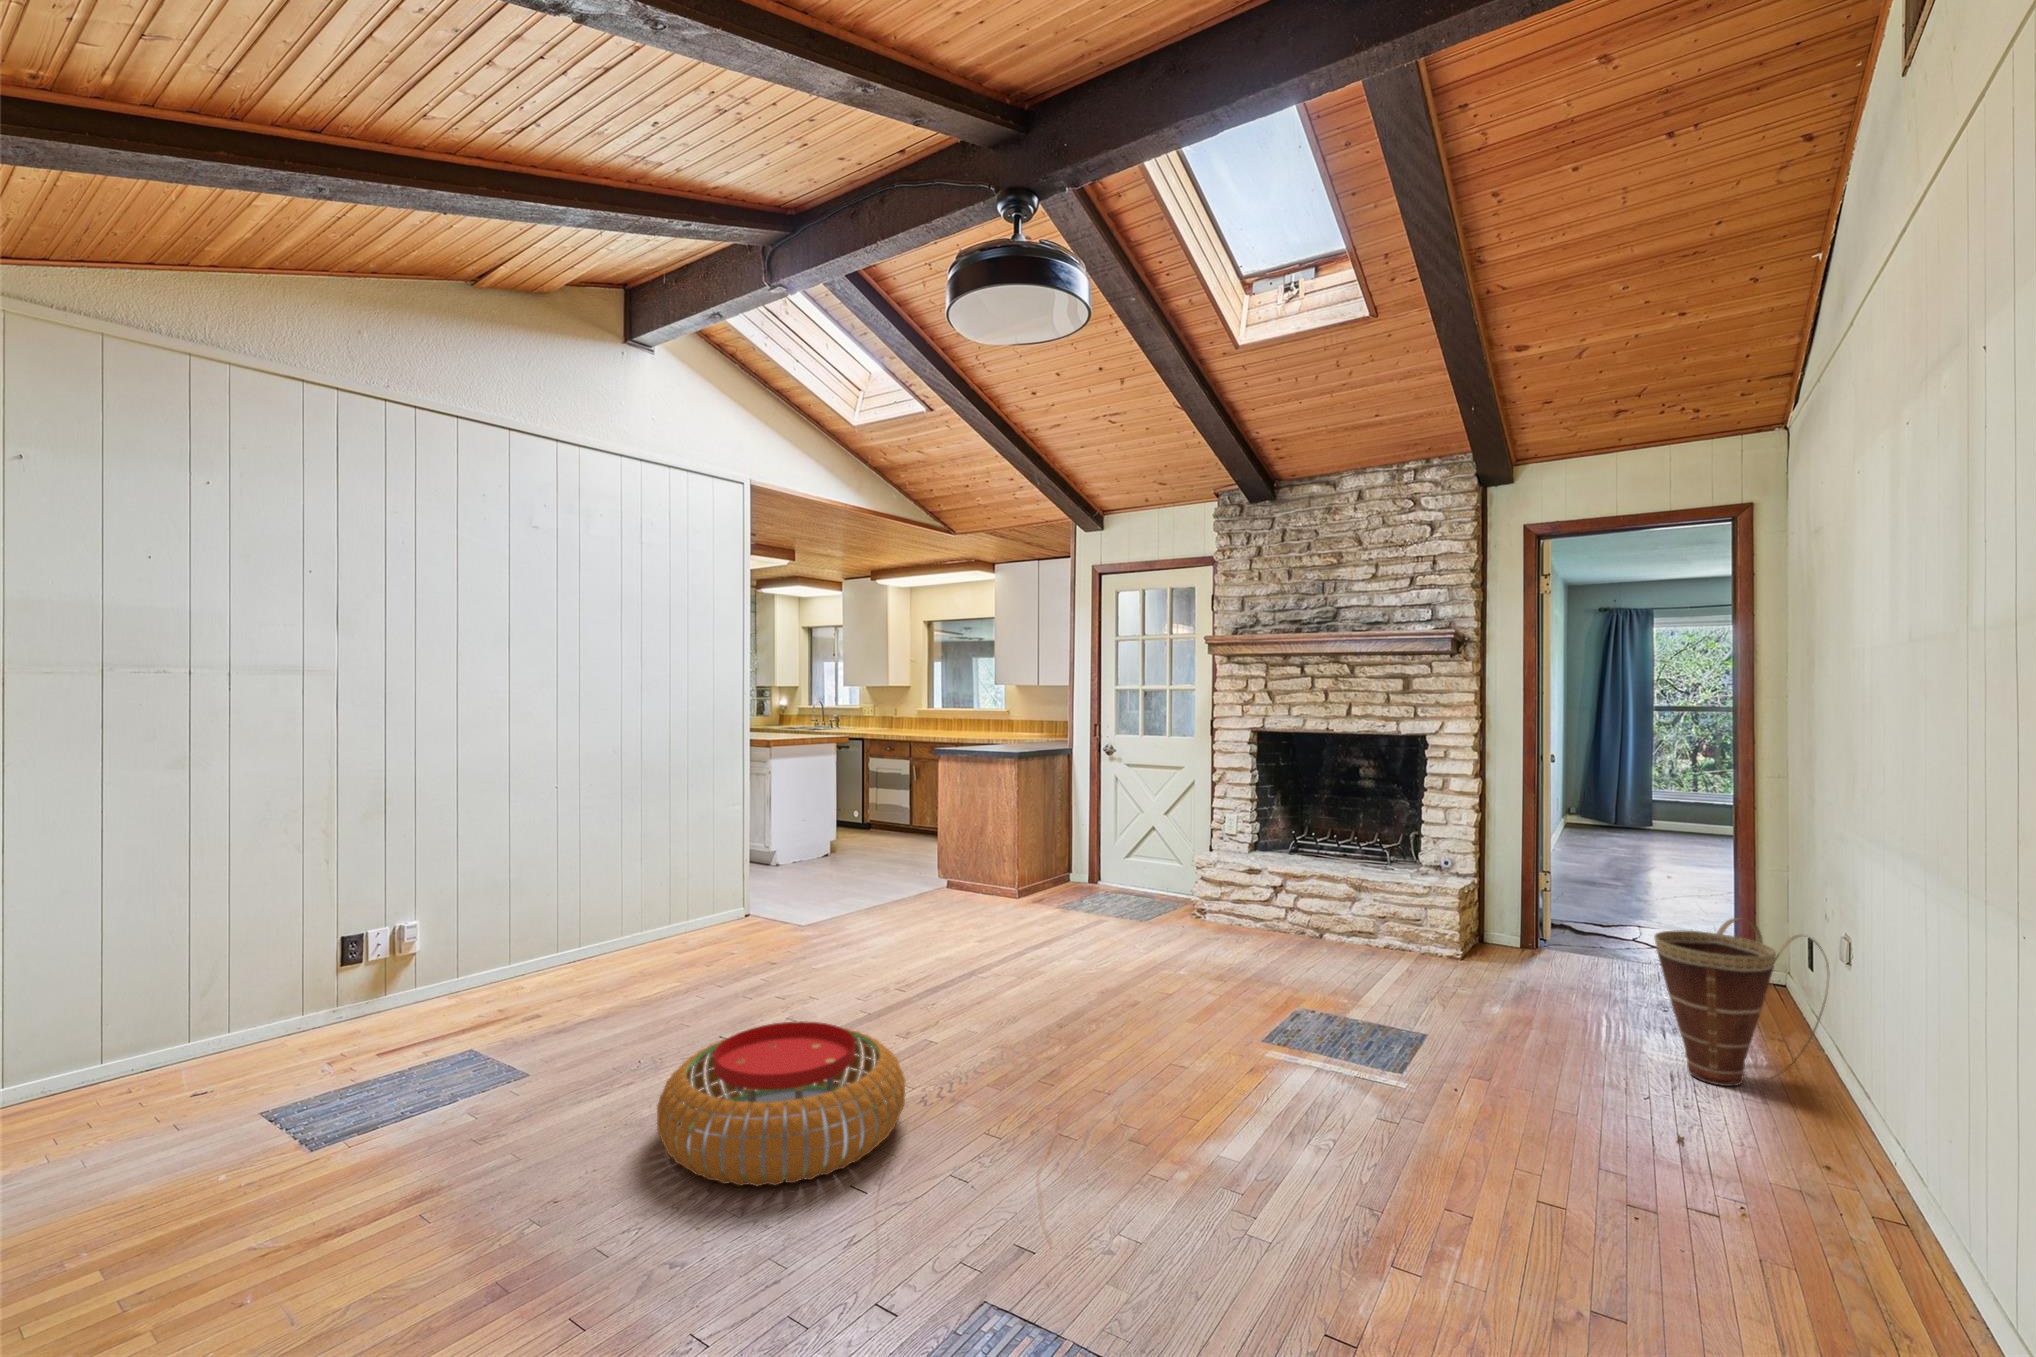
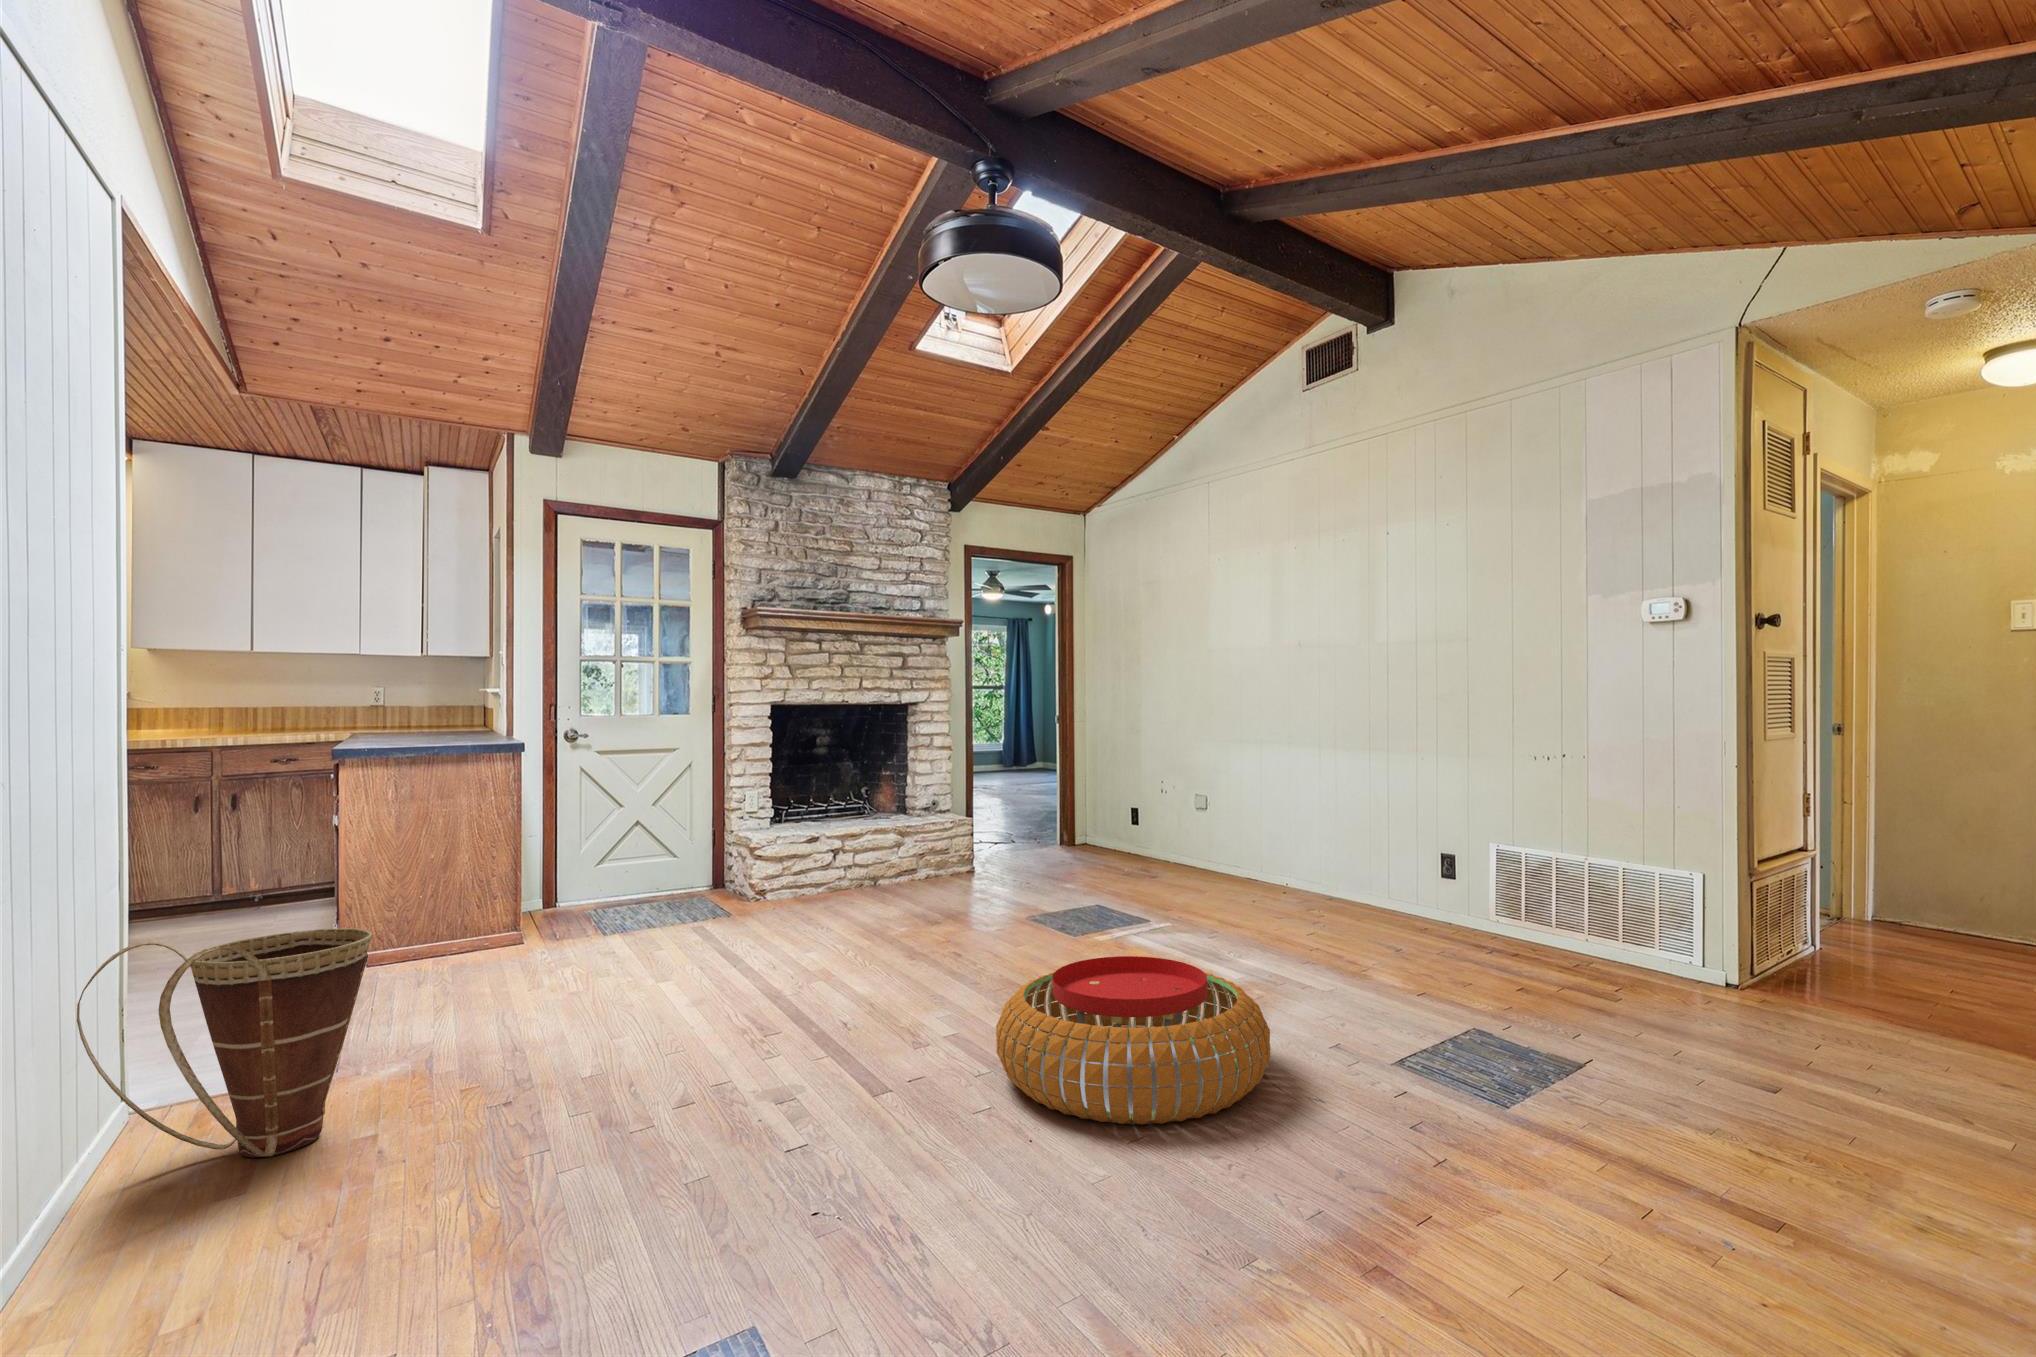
basket: present [1654,918,1830,1086] -> present [77,928,372,1157]

